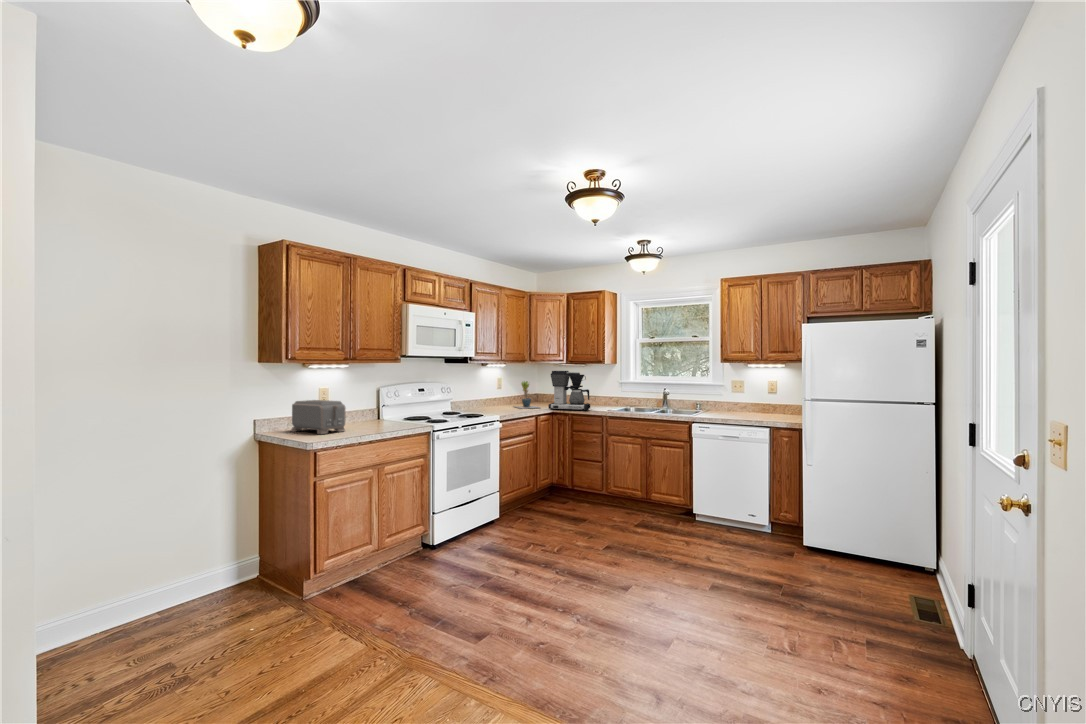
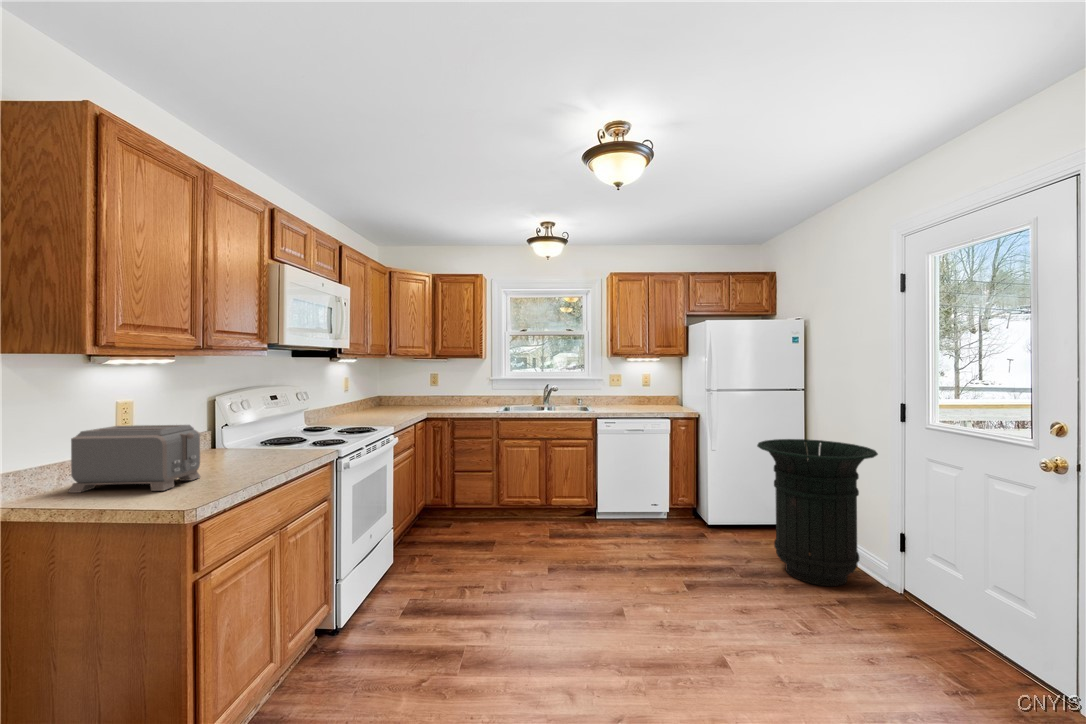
coffee maker: present [548,371,590,411] -> none [426,367,473,415]
potted plant: present [516,381,538,408] -> none [368,380,410,415]
trash can: none [805,455,945,622] -> present [757,439,878,586]

